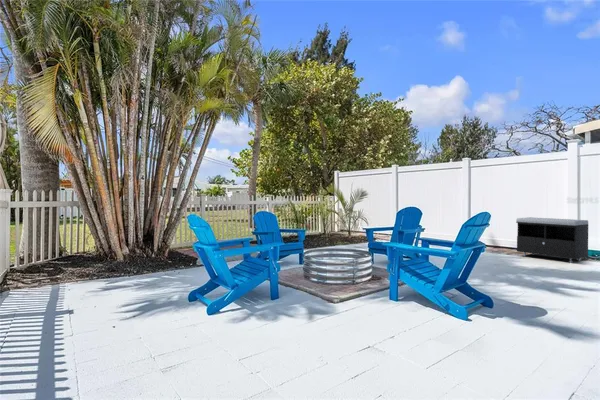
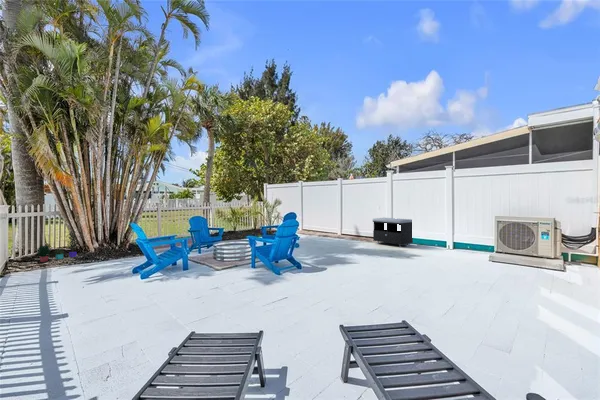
potted plant: none [46,228,103,273] -> present [37,231,78,262]

